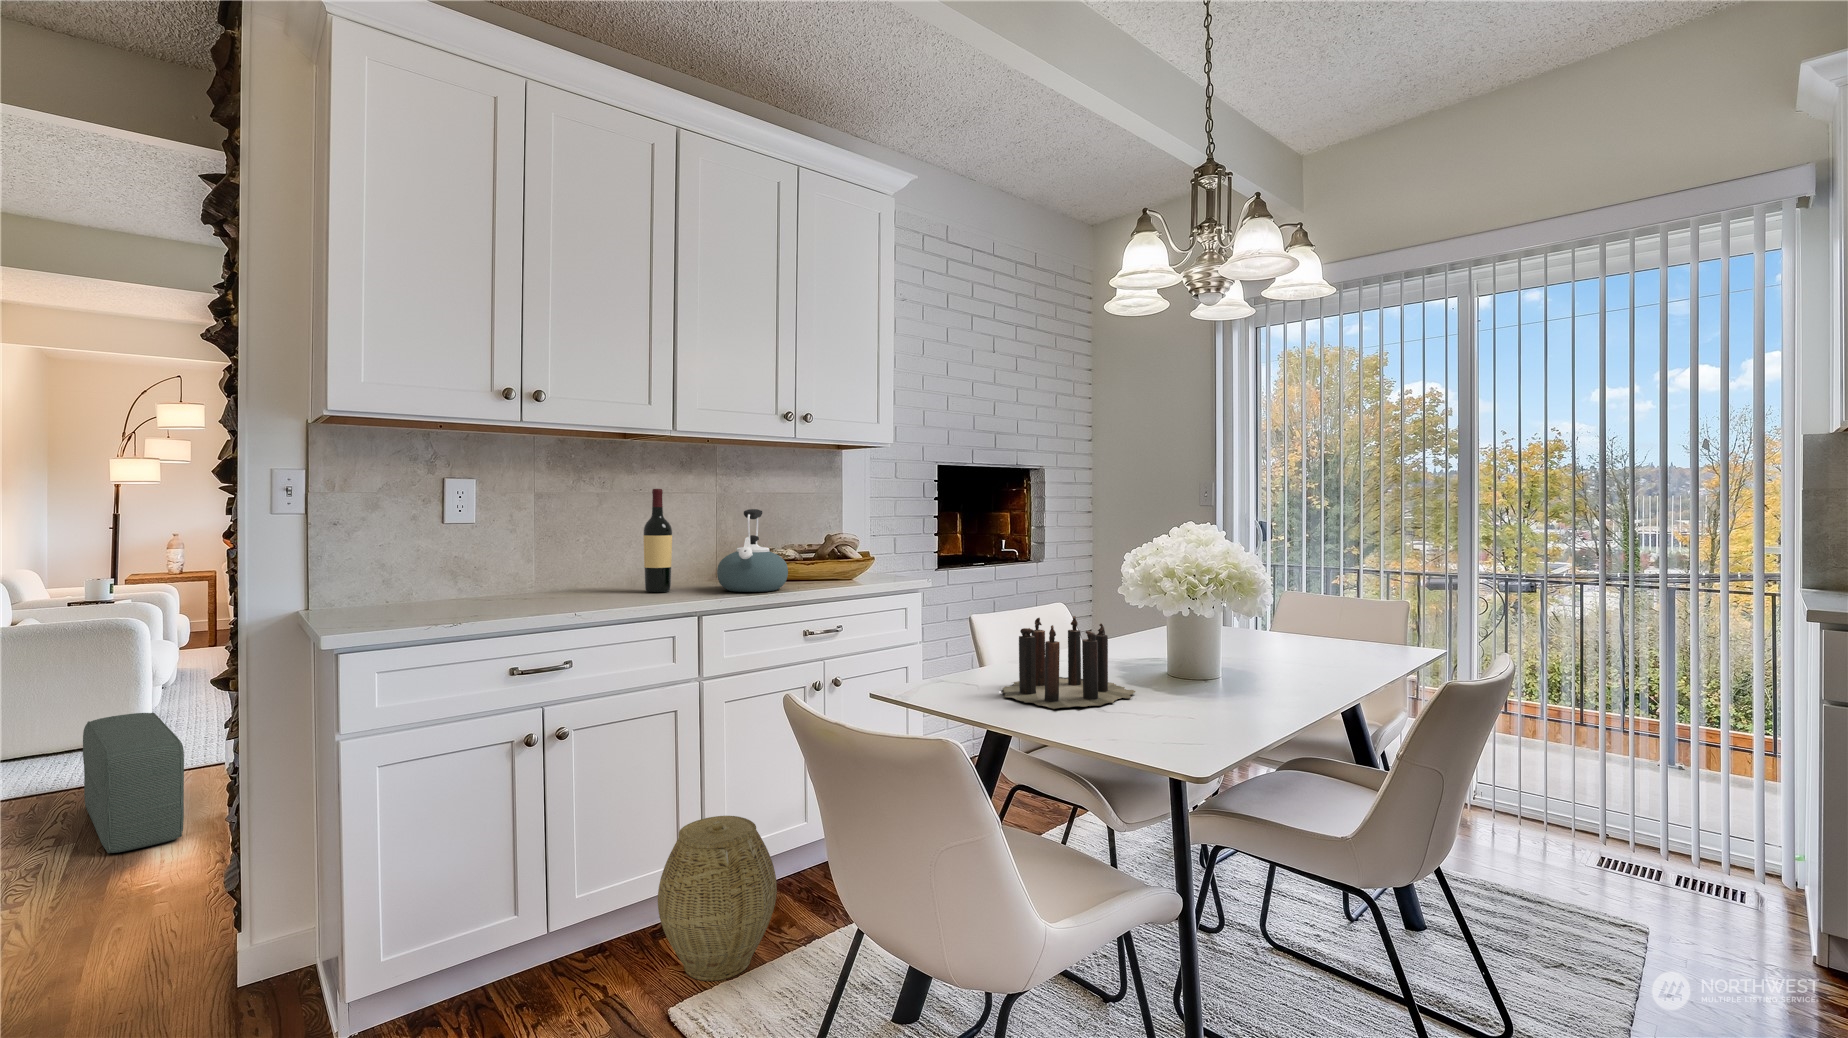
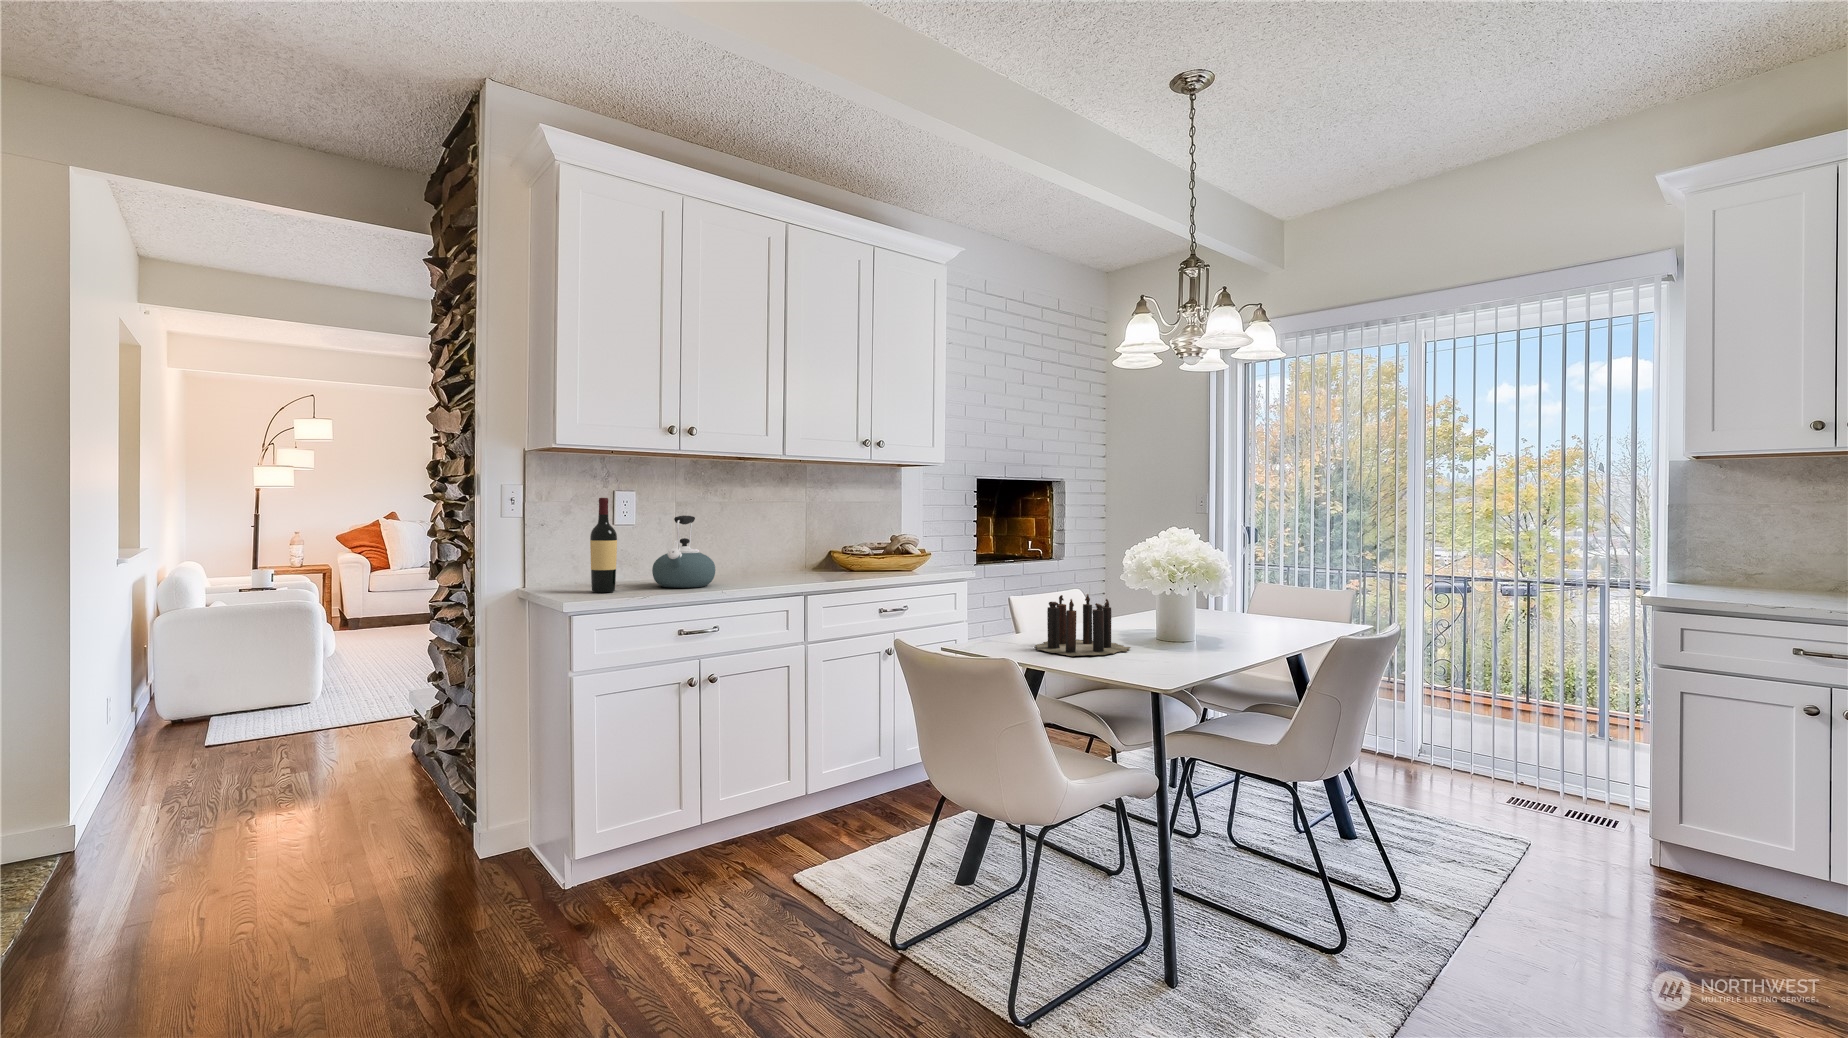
wine bottle: present [643,489,672,592] -> present [590,498,617,593]
kettle: present [717,509,788,592] -> present [652,516,715,588]
pouf: present [83,713,184,853] -> none [304,673,392,776]
woven basket: present [658,816,777,981] -> none [780,744,865,860]

